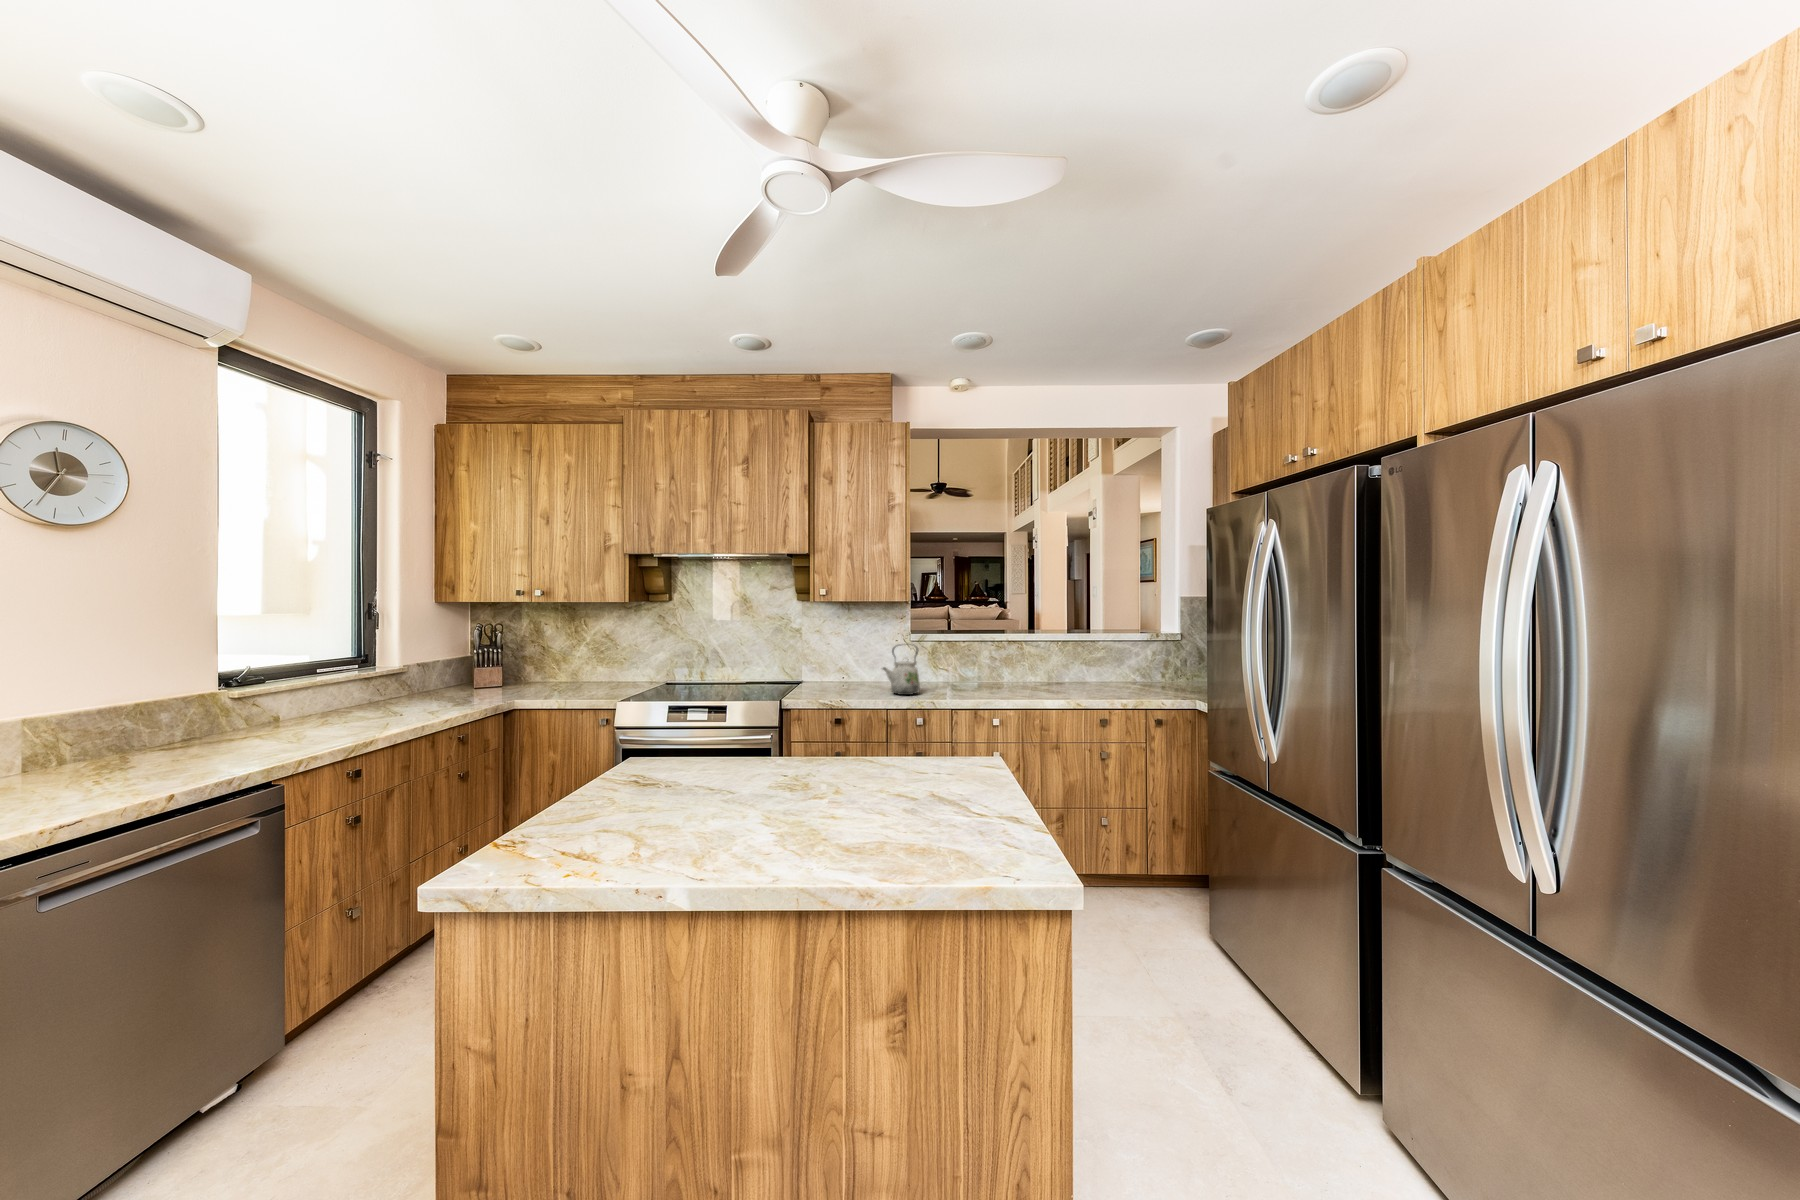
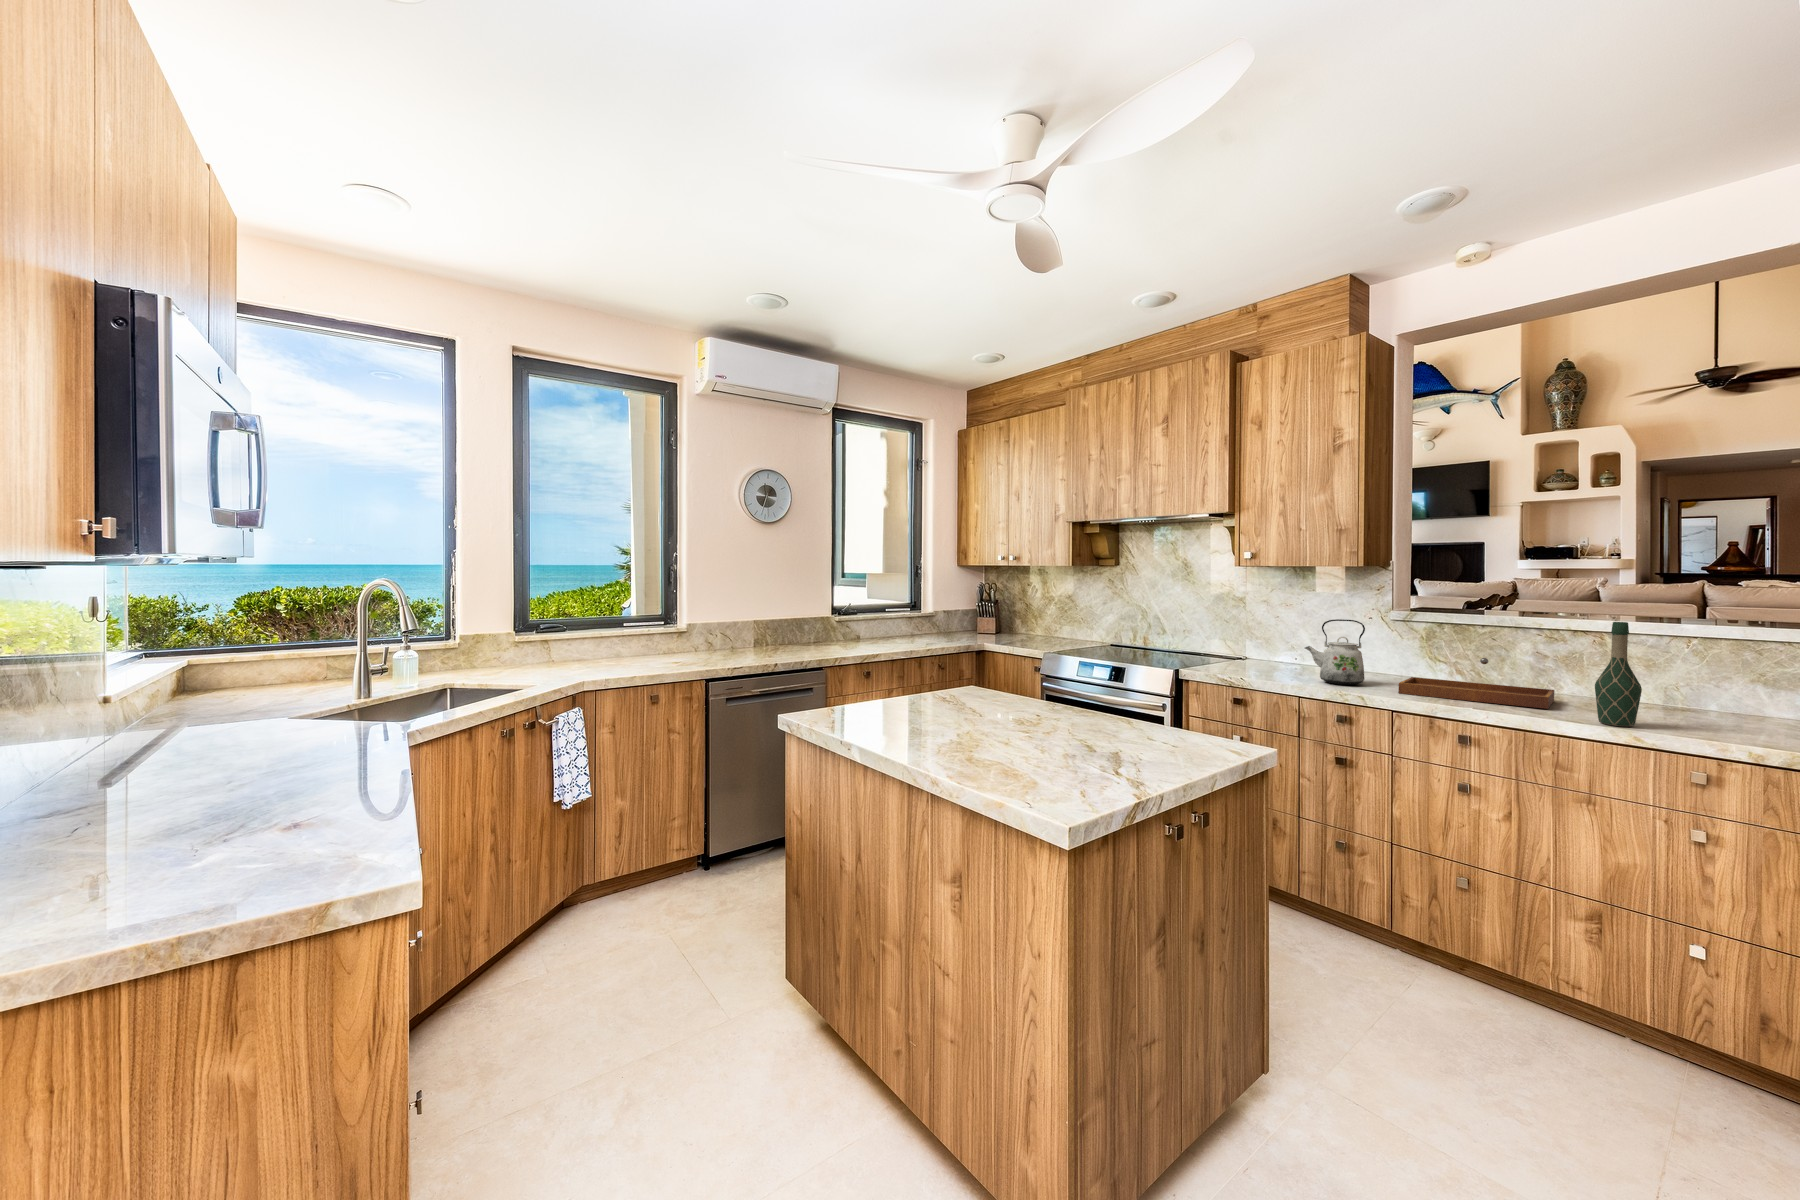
wine bottle: none [1056,637,1077,700] -> present [1595,622,1642,726]
tray: none [940,664,1026,696] -> present [1399,658,1554,709]

